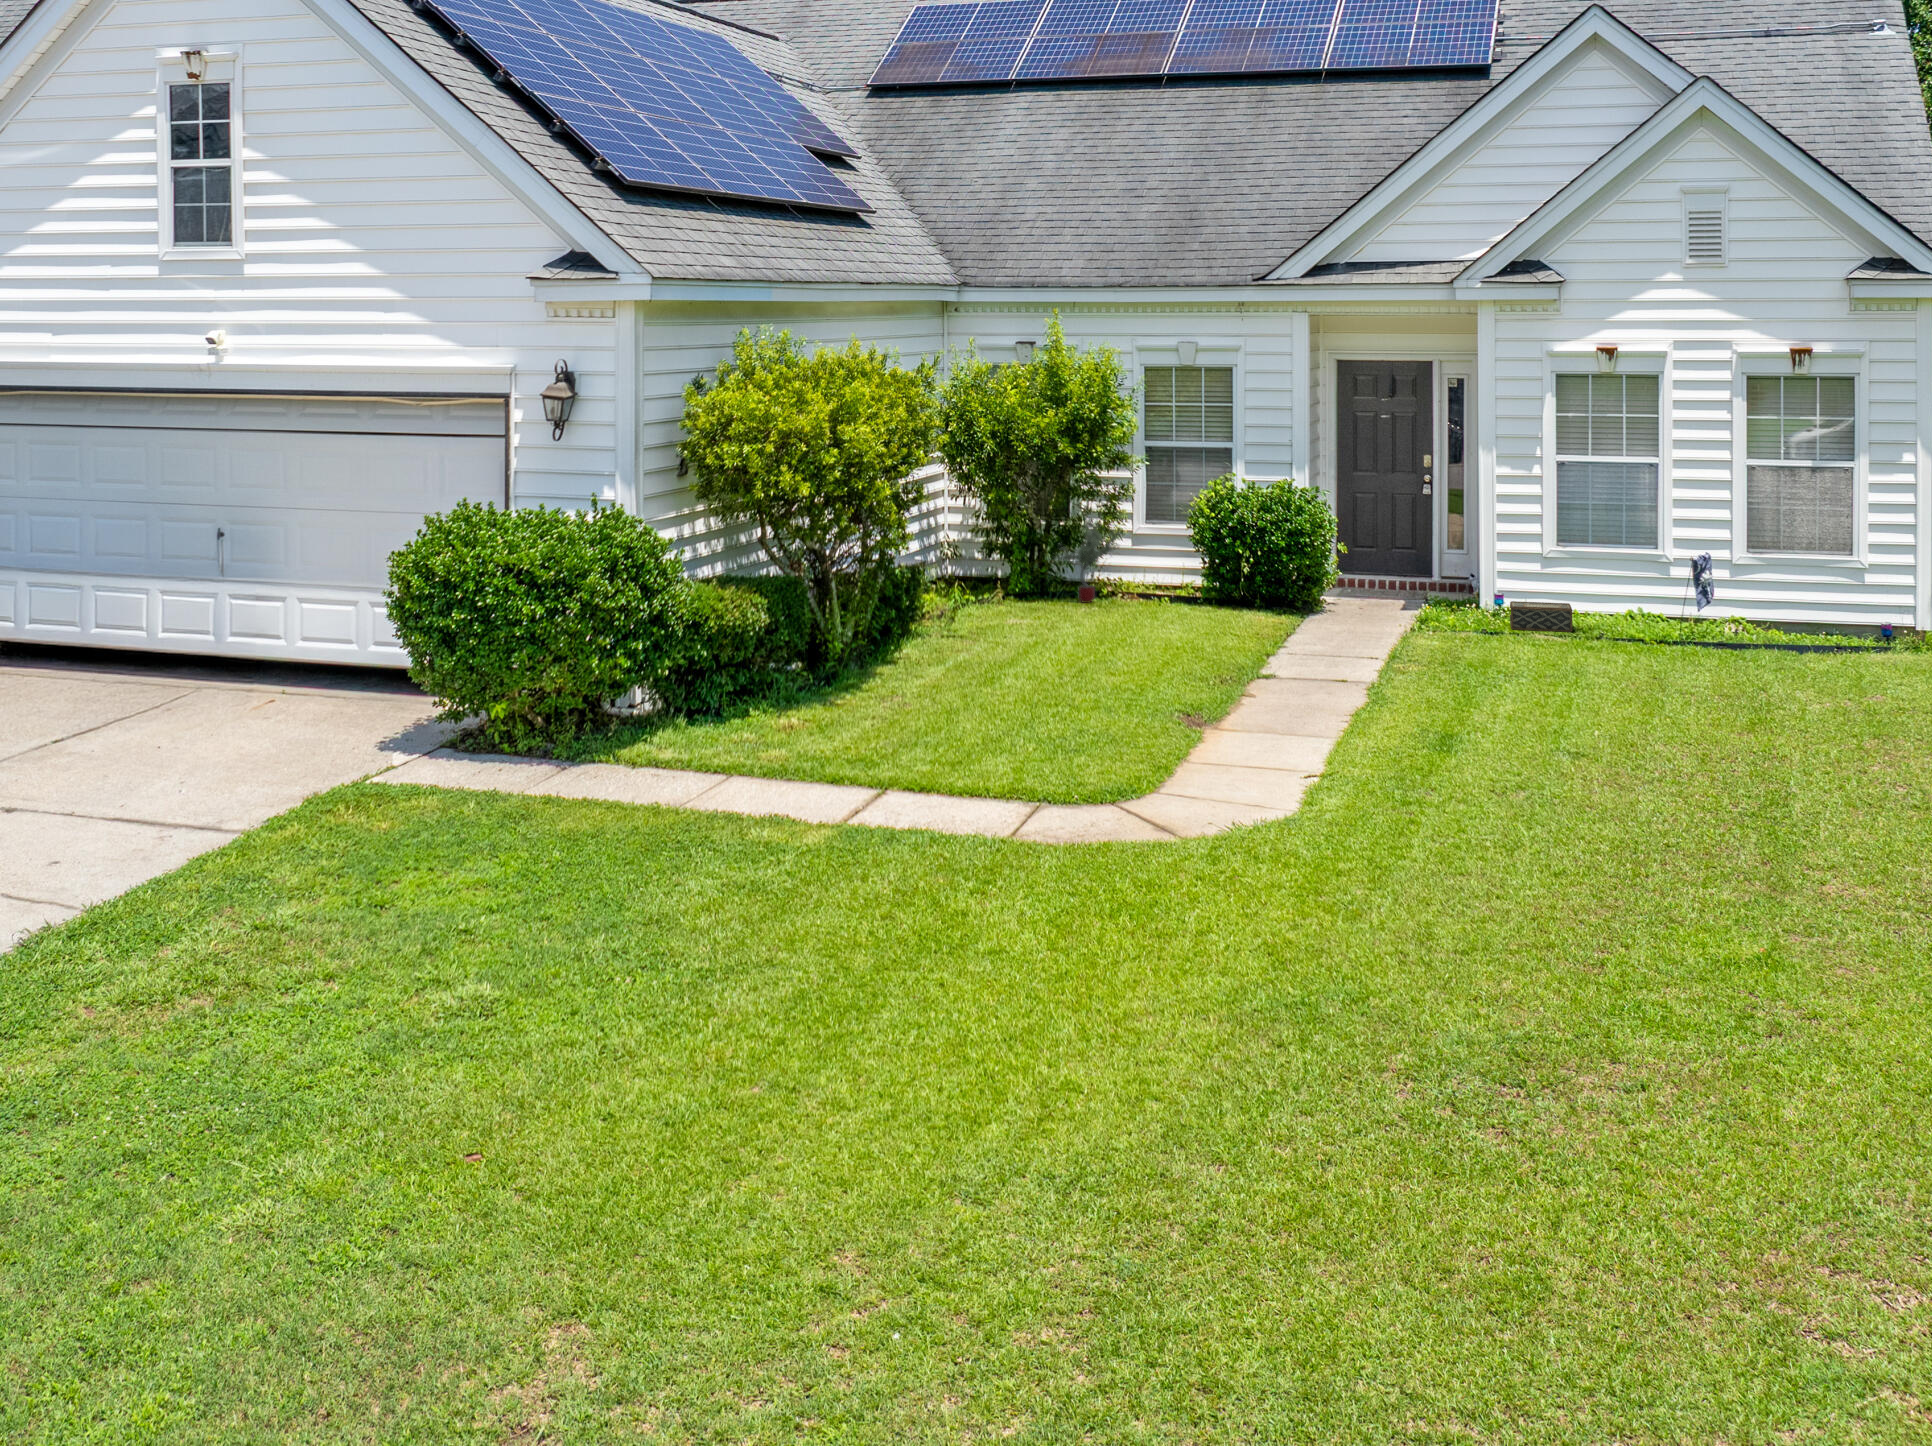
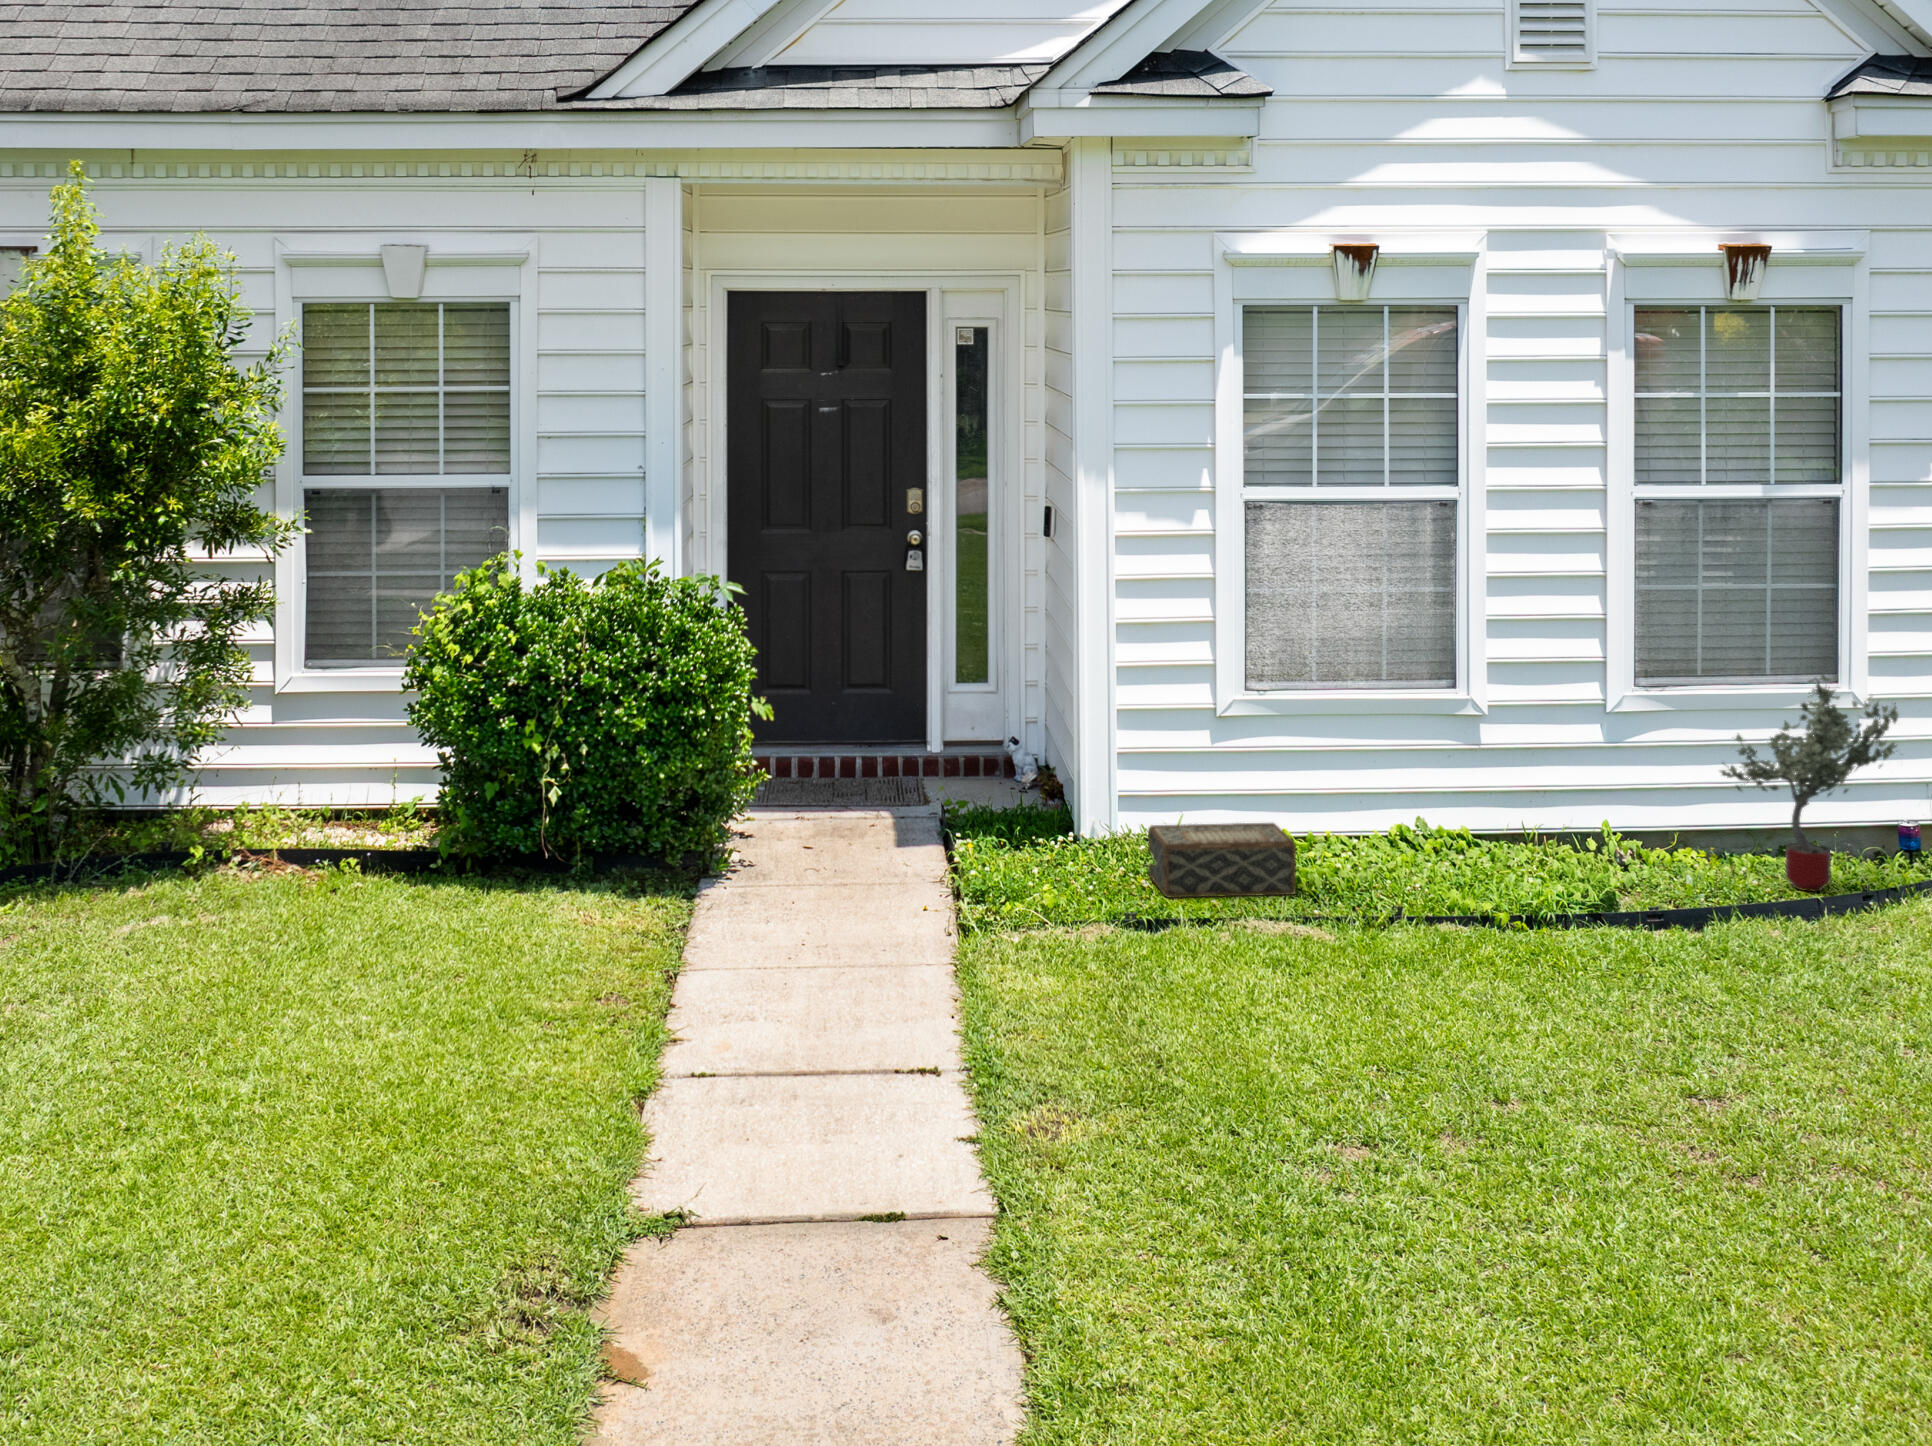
potted tree: present [1054,519,1119,603] -> present [1720,674,1898,892]

